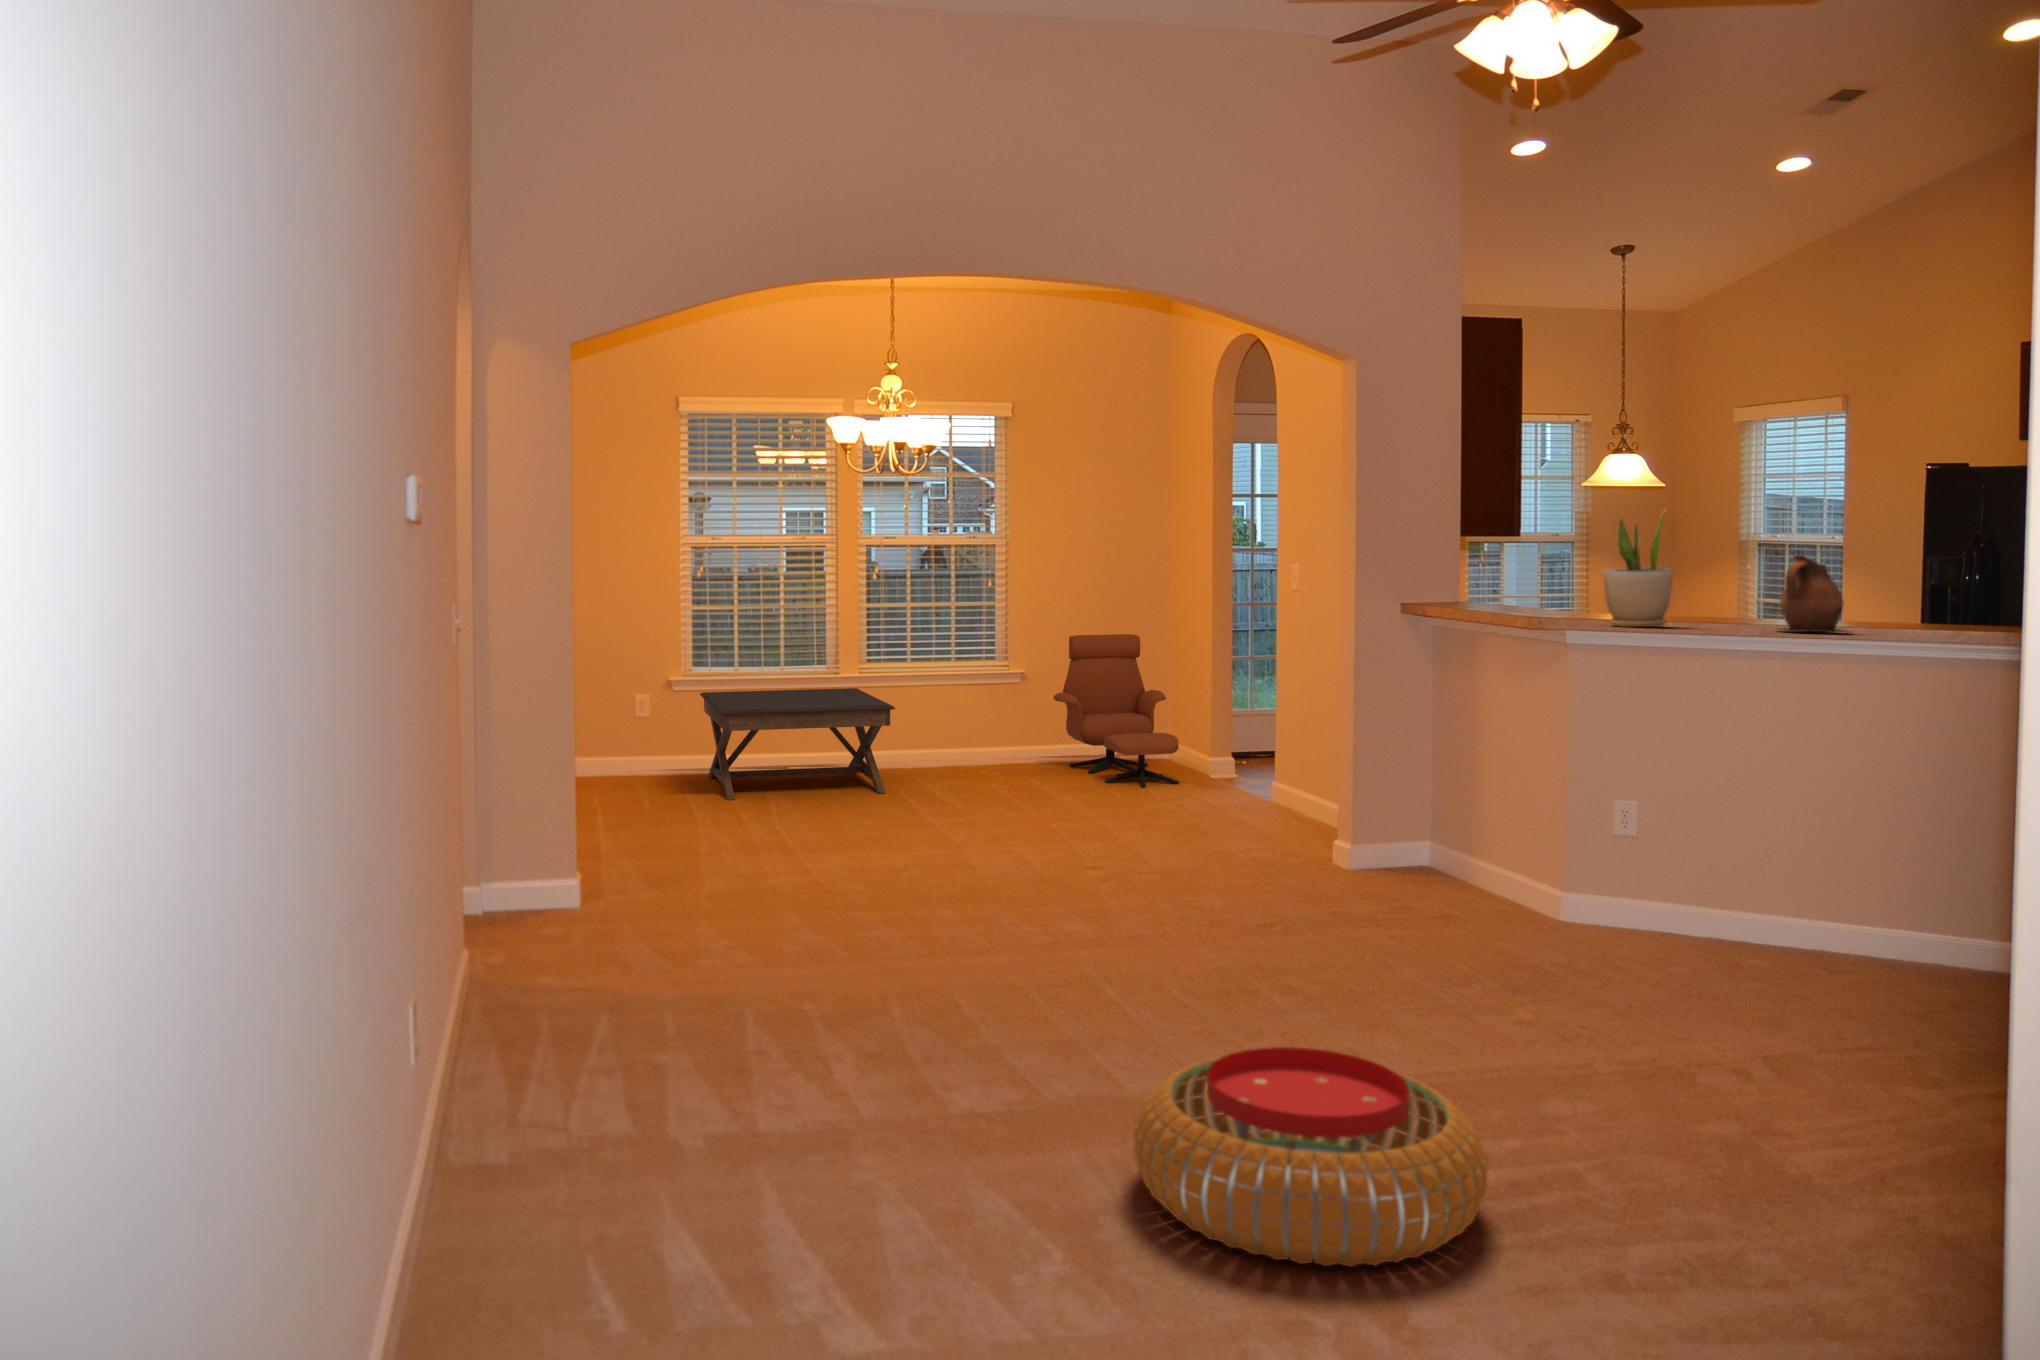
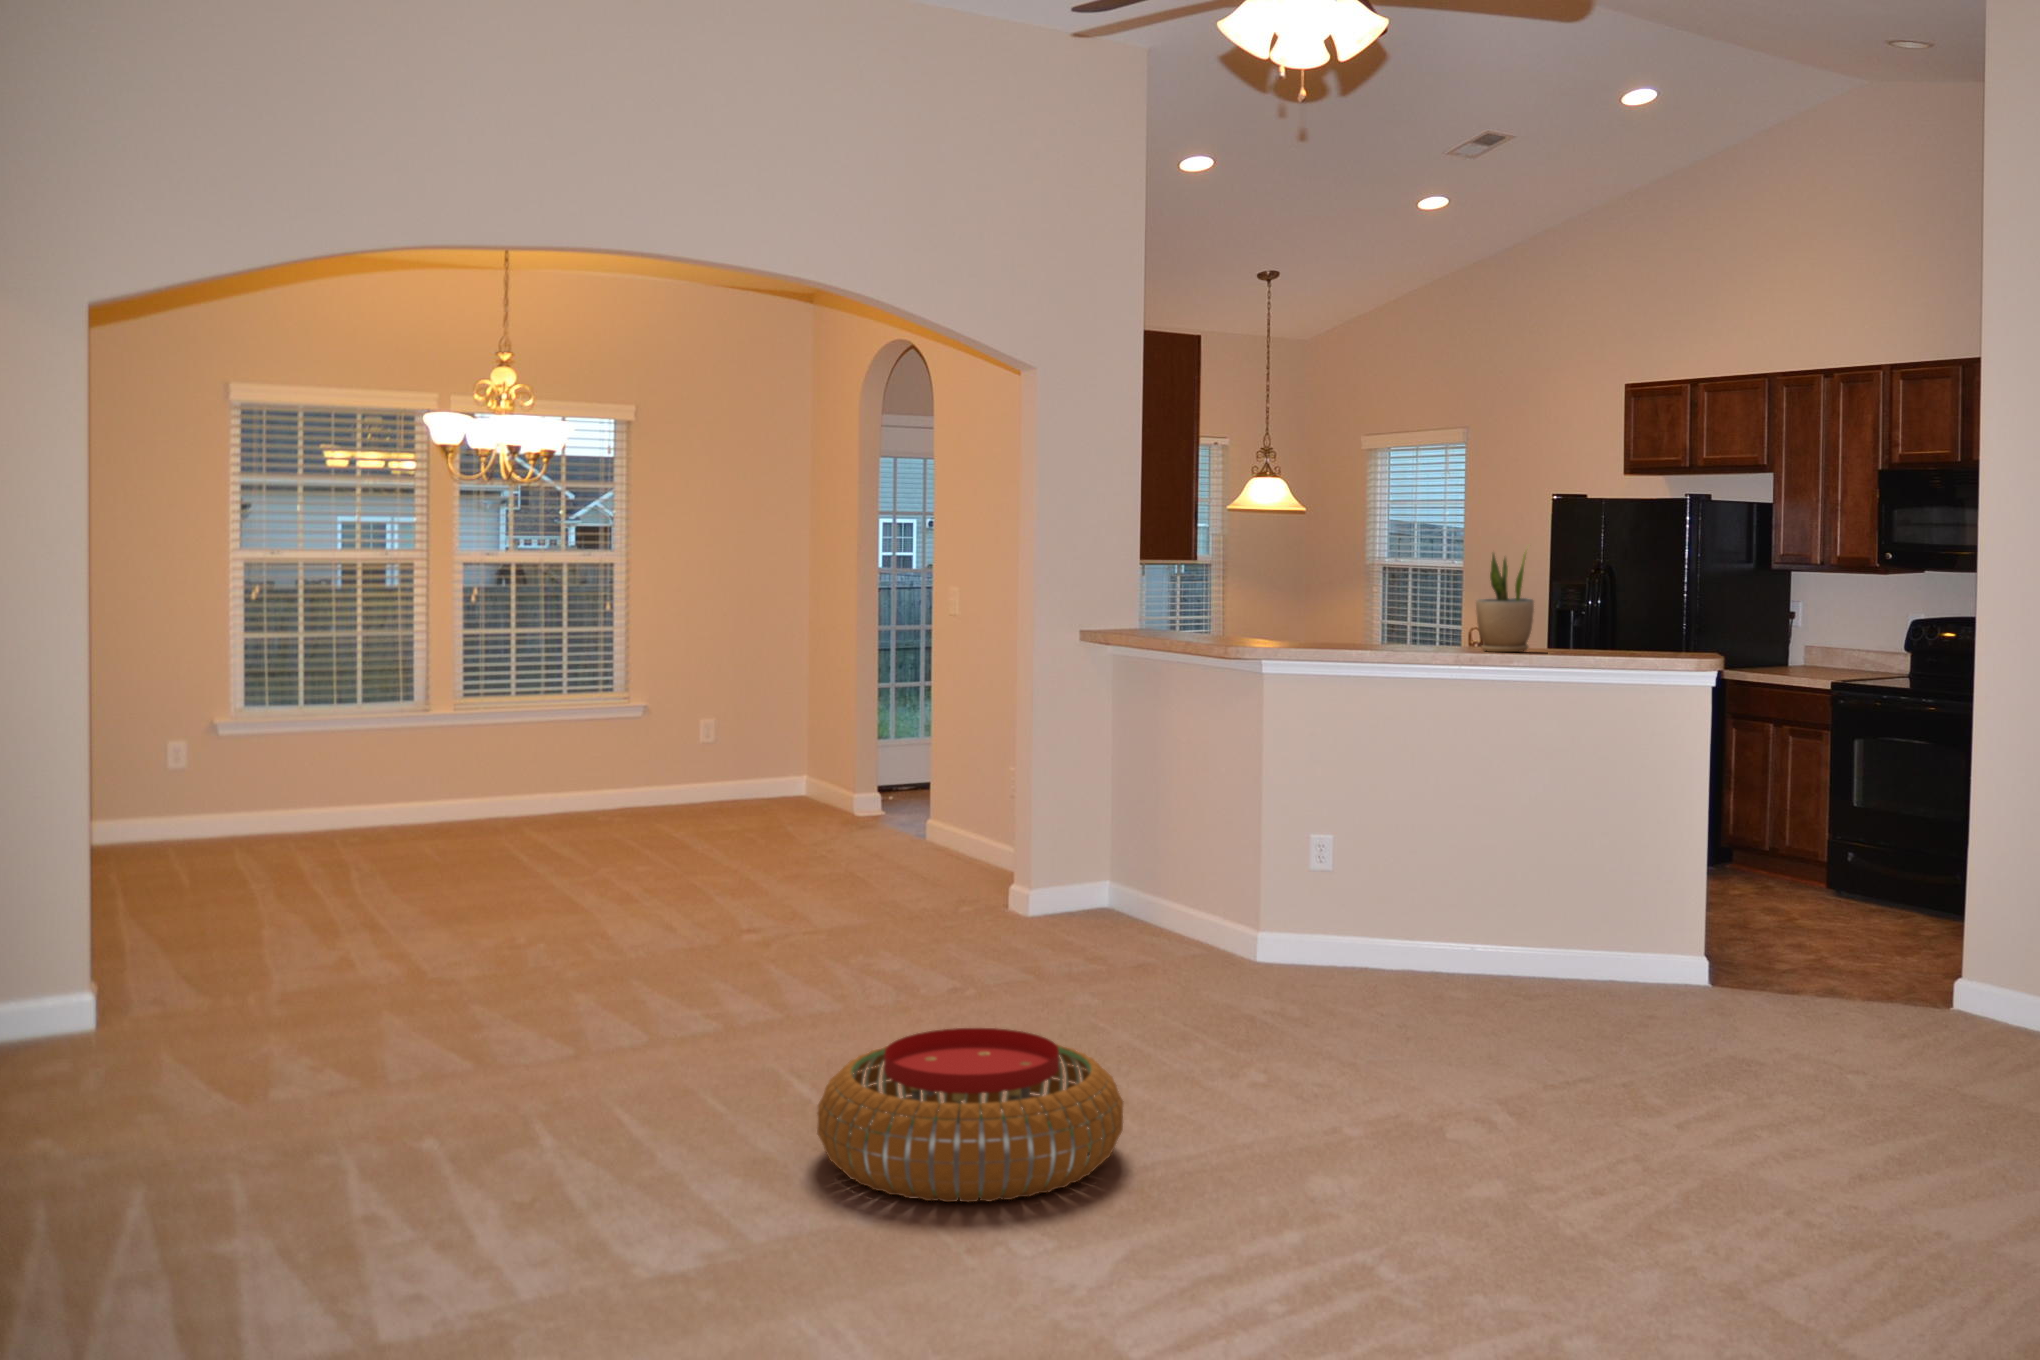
potted plant: present [1603,510,1672,627] -> present [1476,553,1534,652]
ceramic pitcher: present [1780,555,1852,633] -> none [1372,582,1435,652]
lounge chair: present [1053,634,1179,788] -> none [684,663,825,828]
coffee table: present [700,688,895,800] -> none [254,728,505,861]

